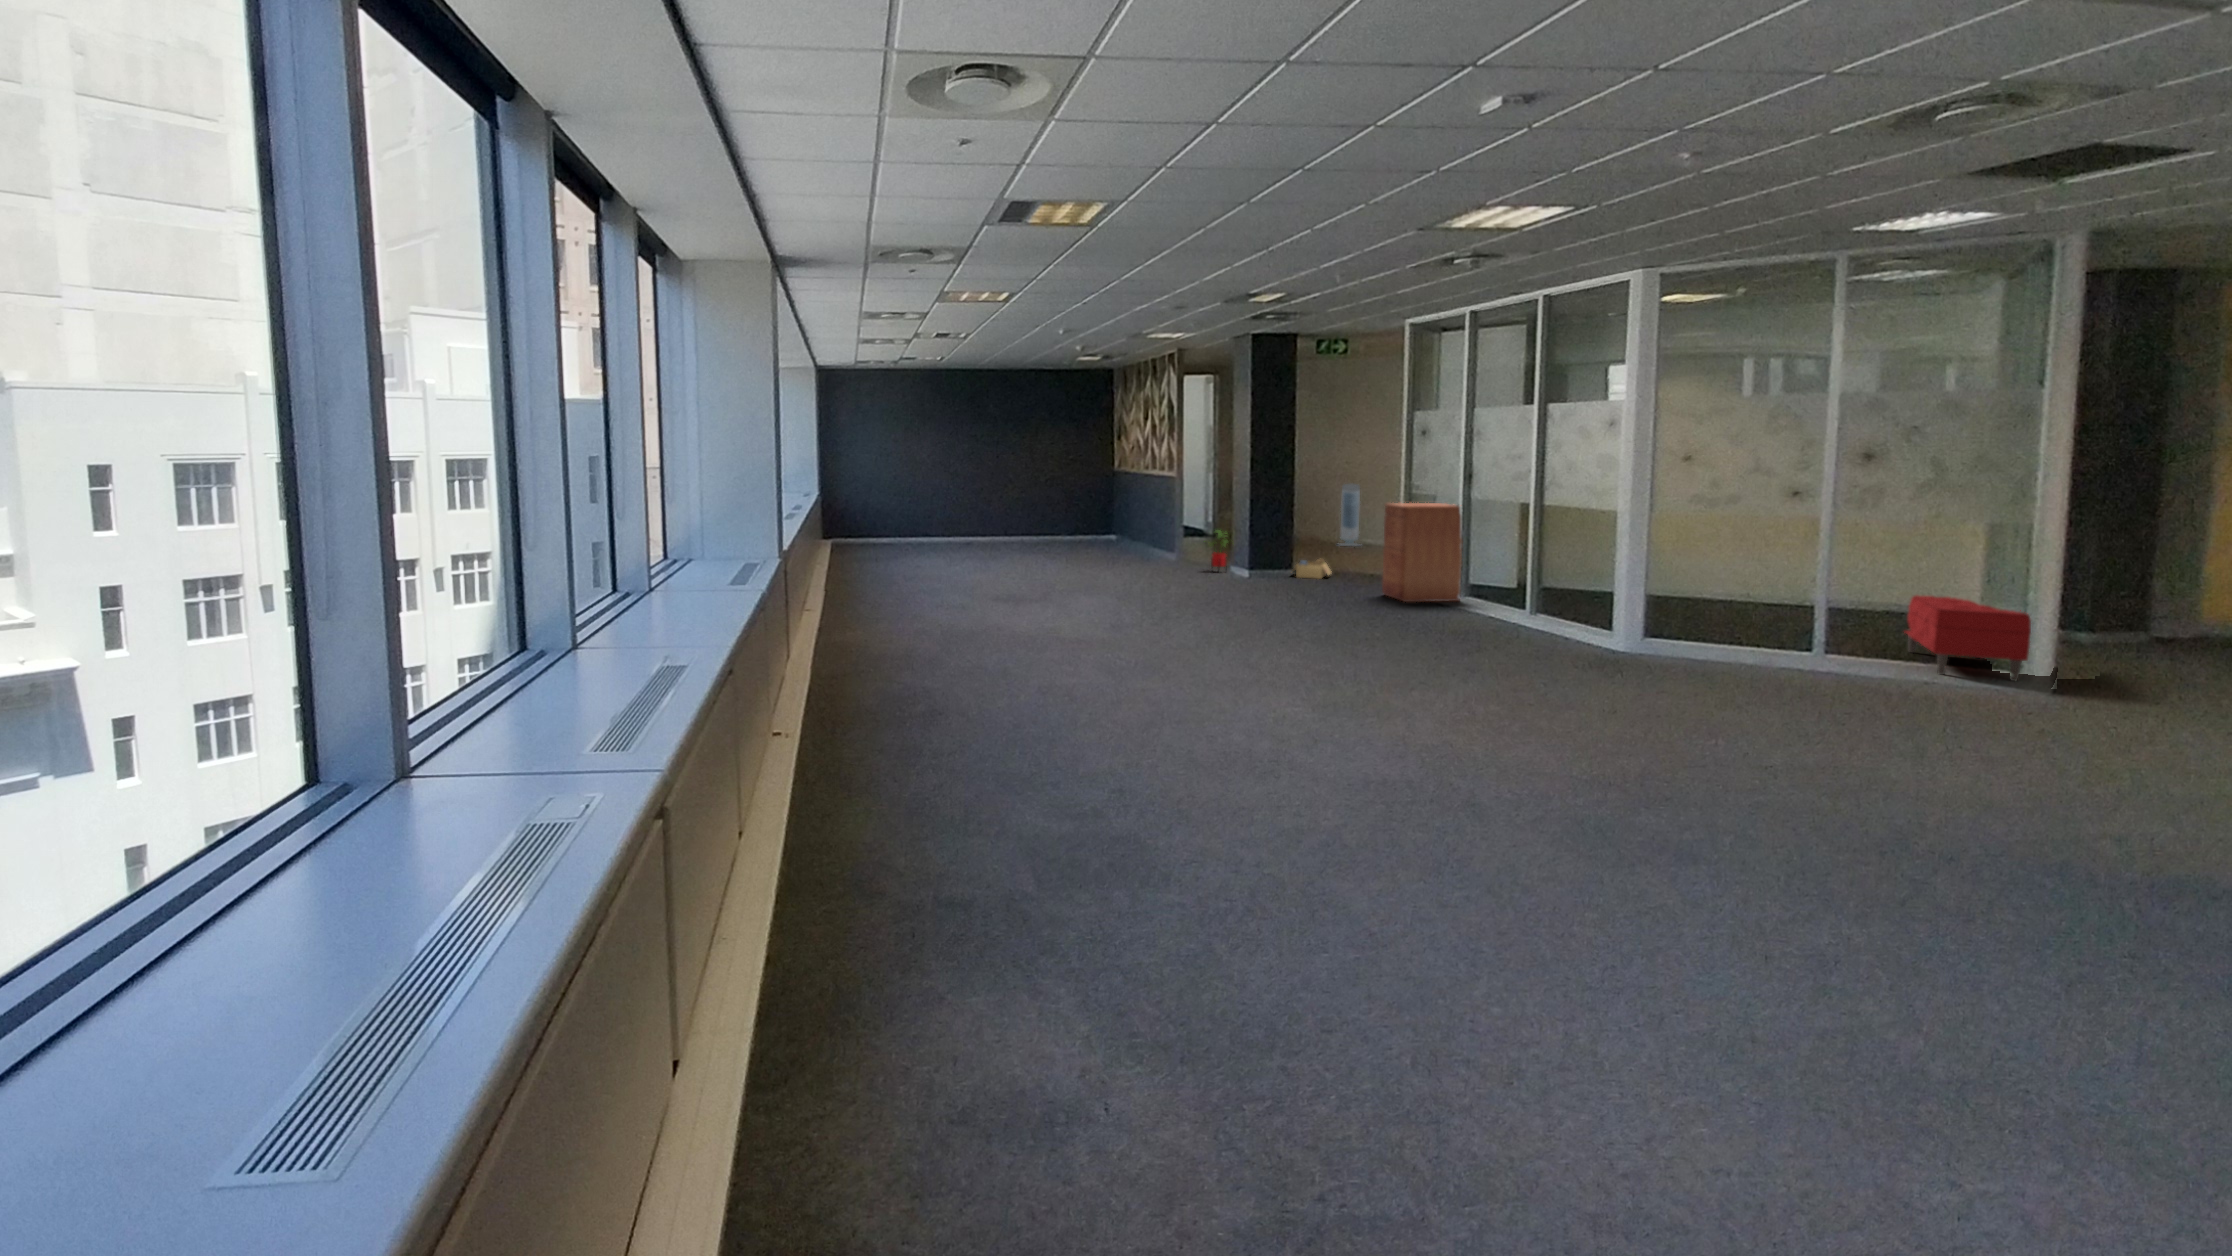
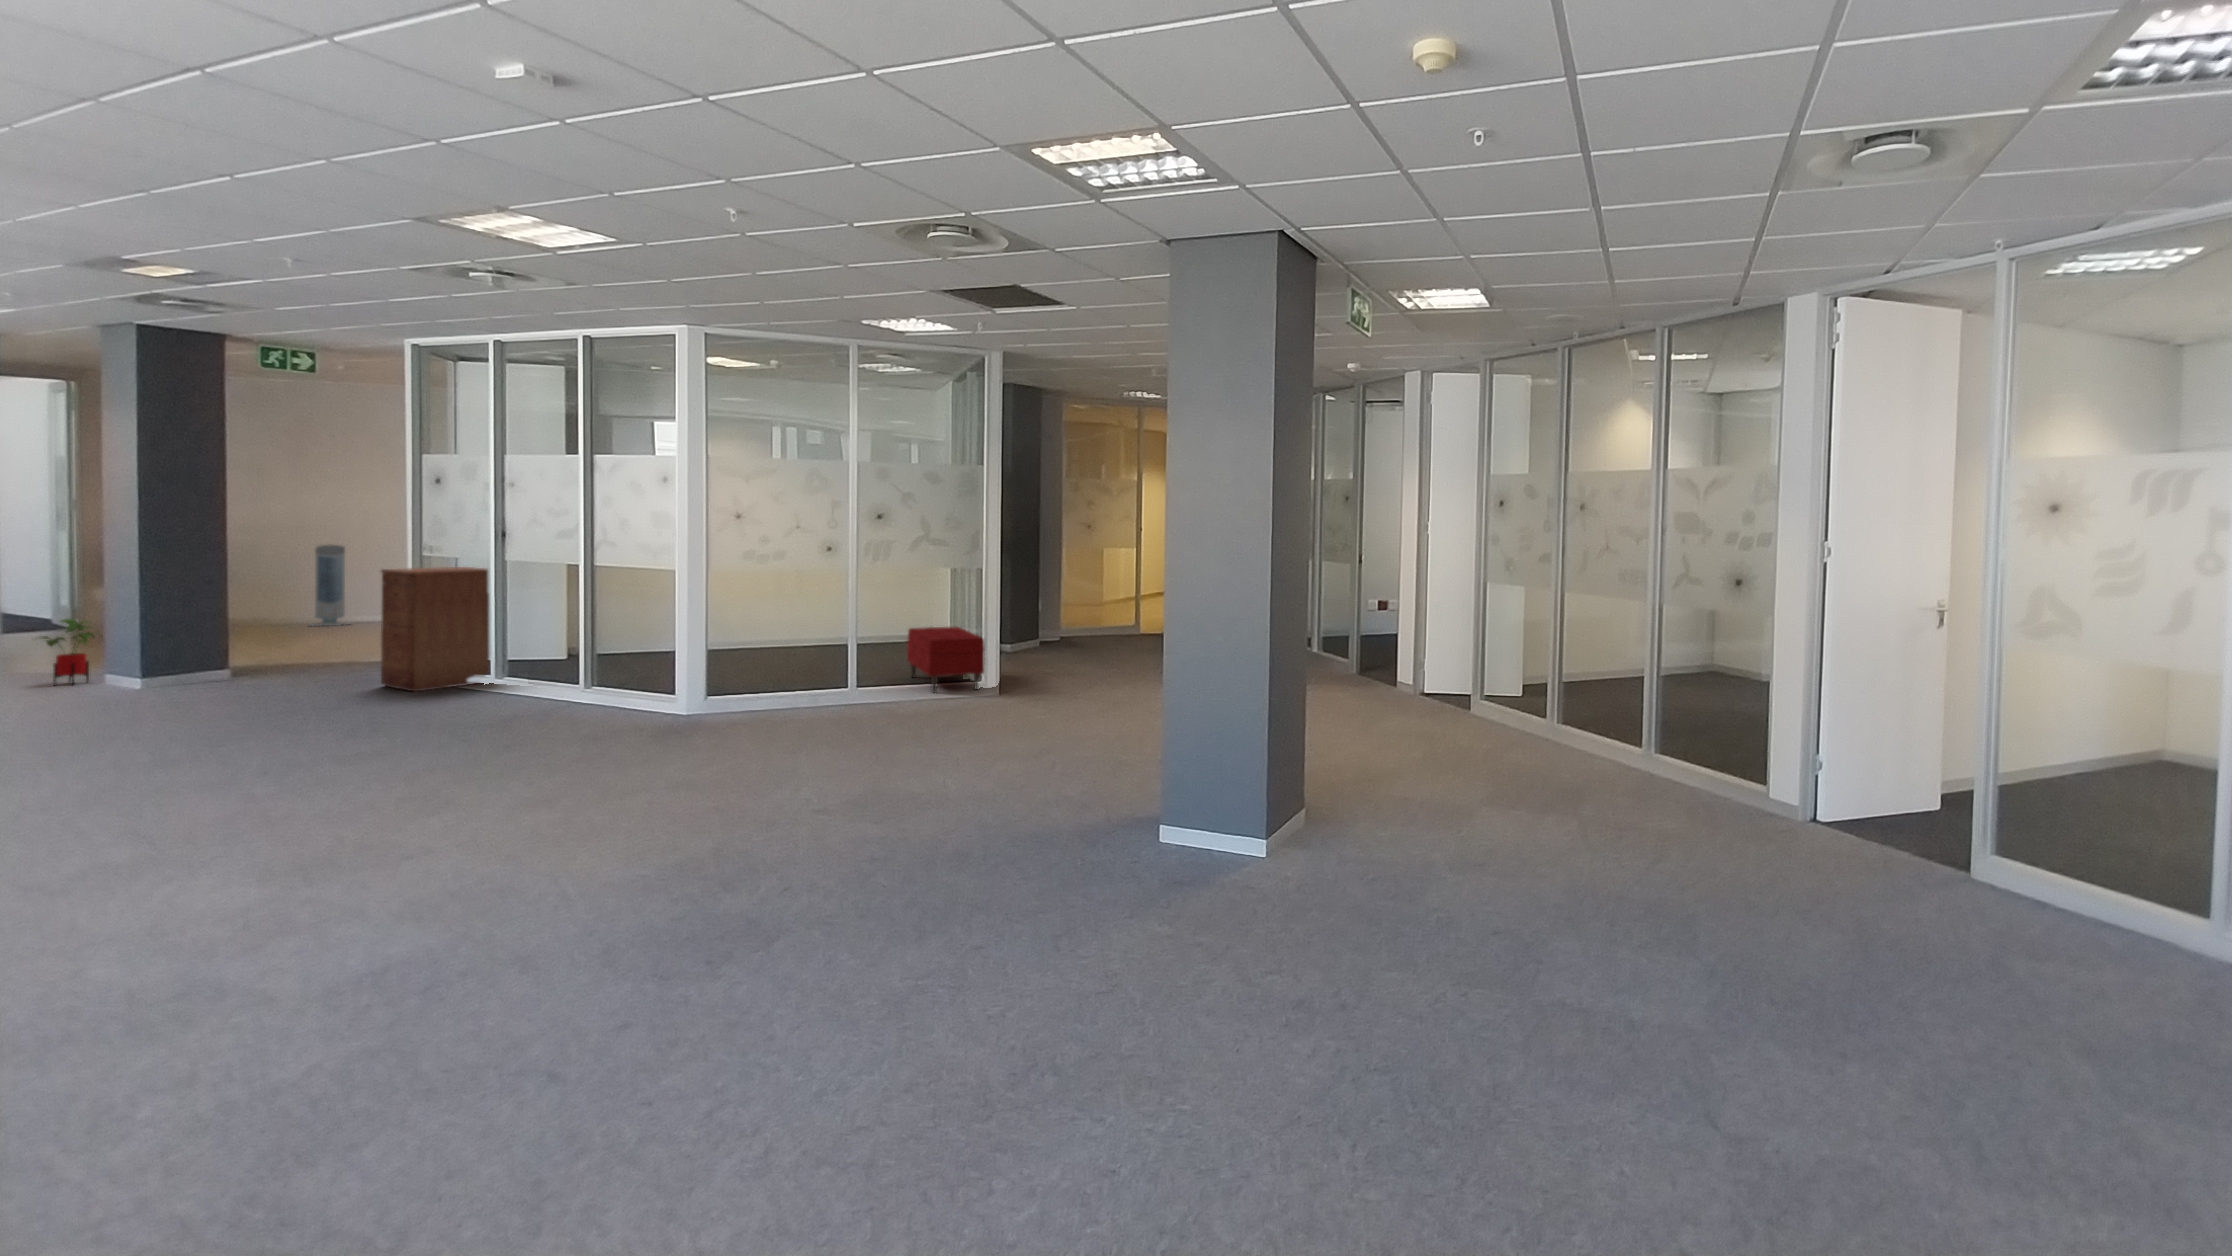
cardboard box: present [1291,559,1332,579] -> none [222,647,299,677]

